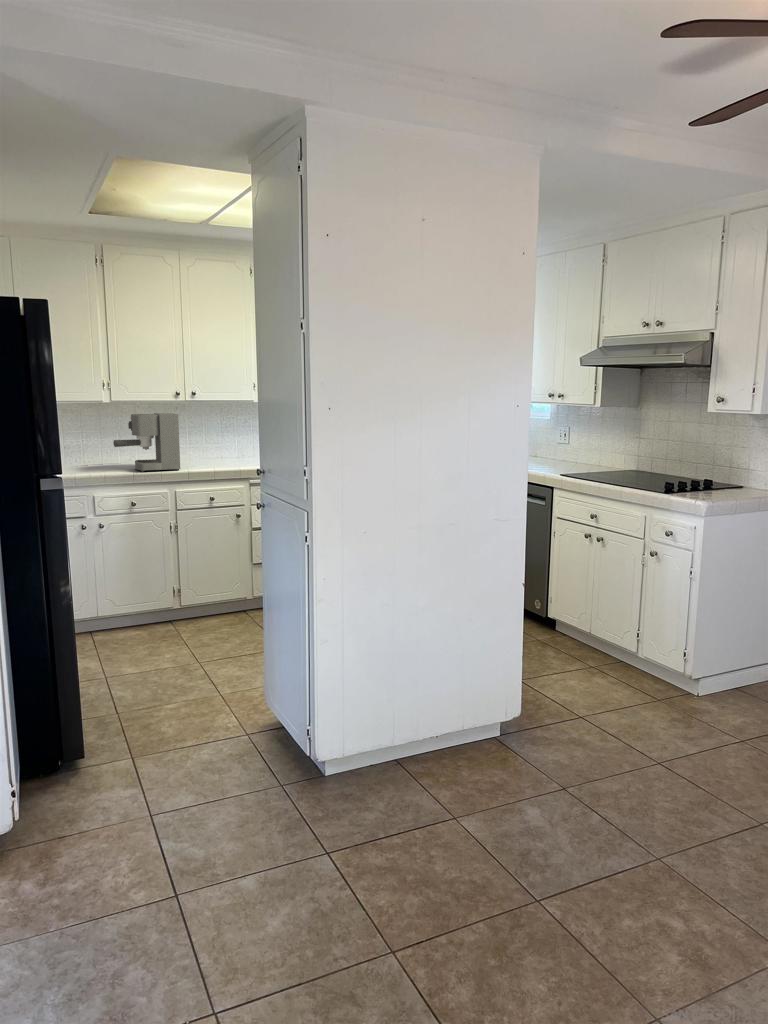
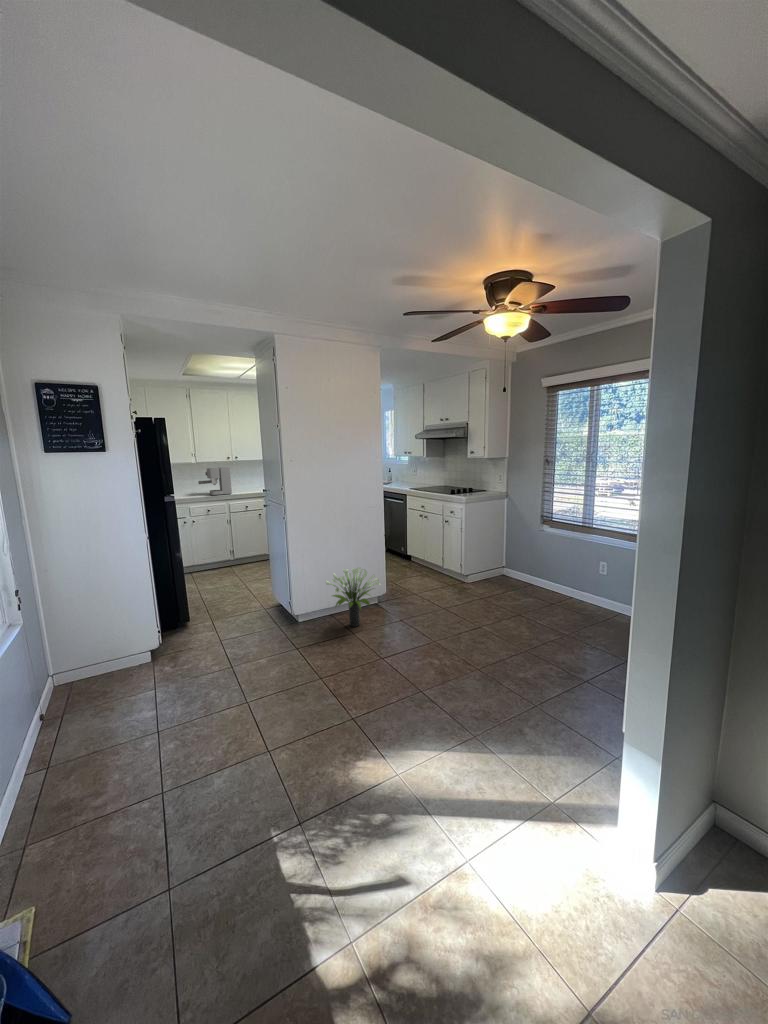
potted plant: none [395,661,527,802] -> present [326,568,380,627]

